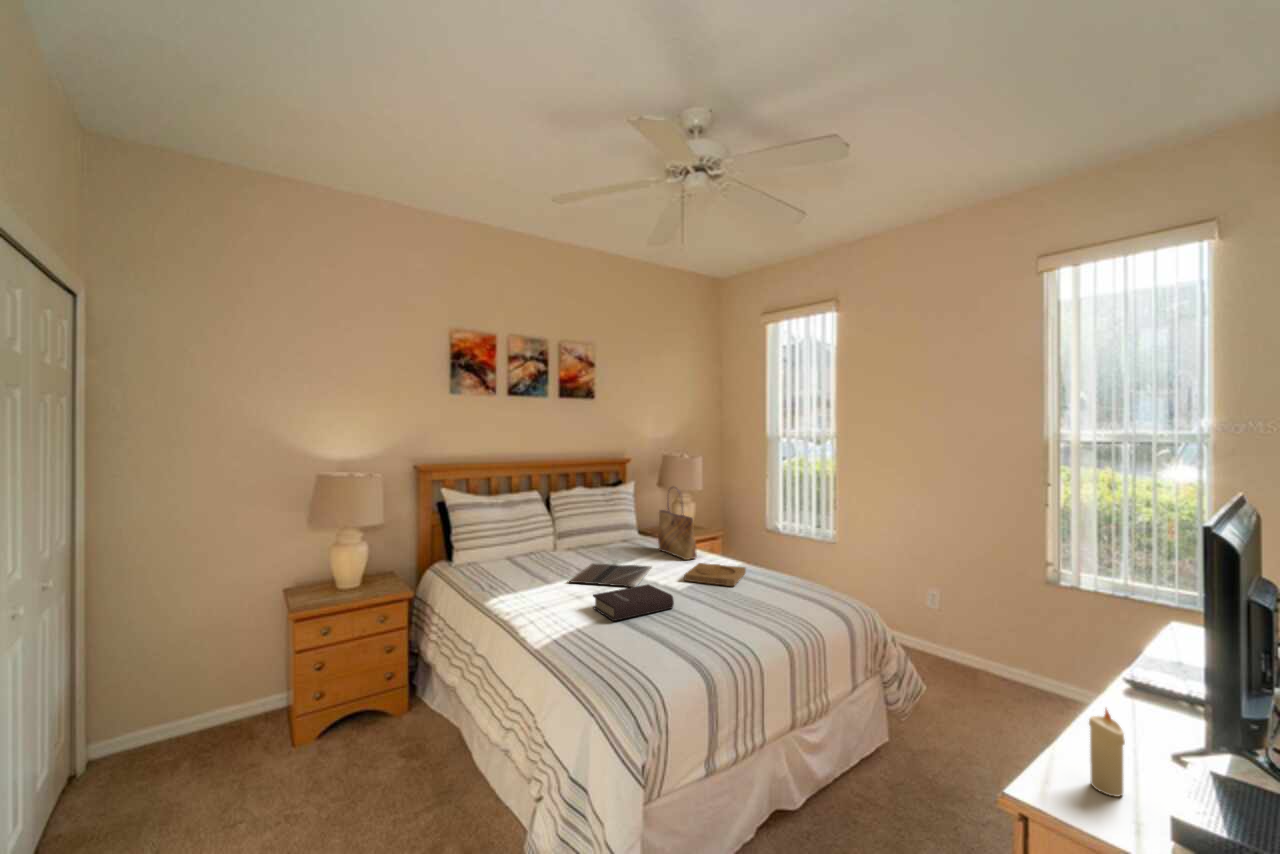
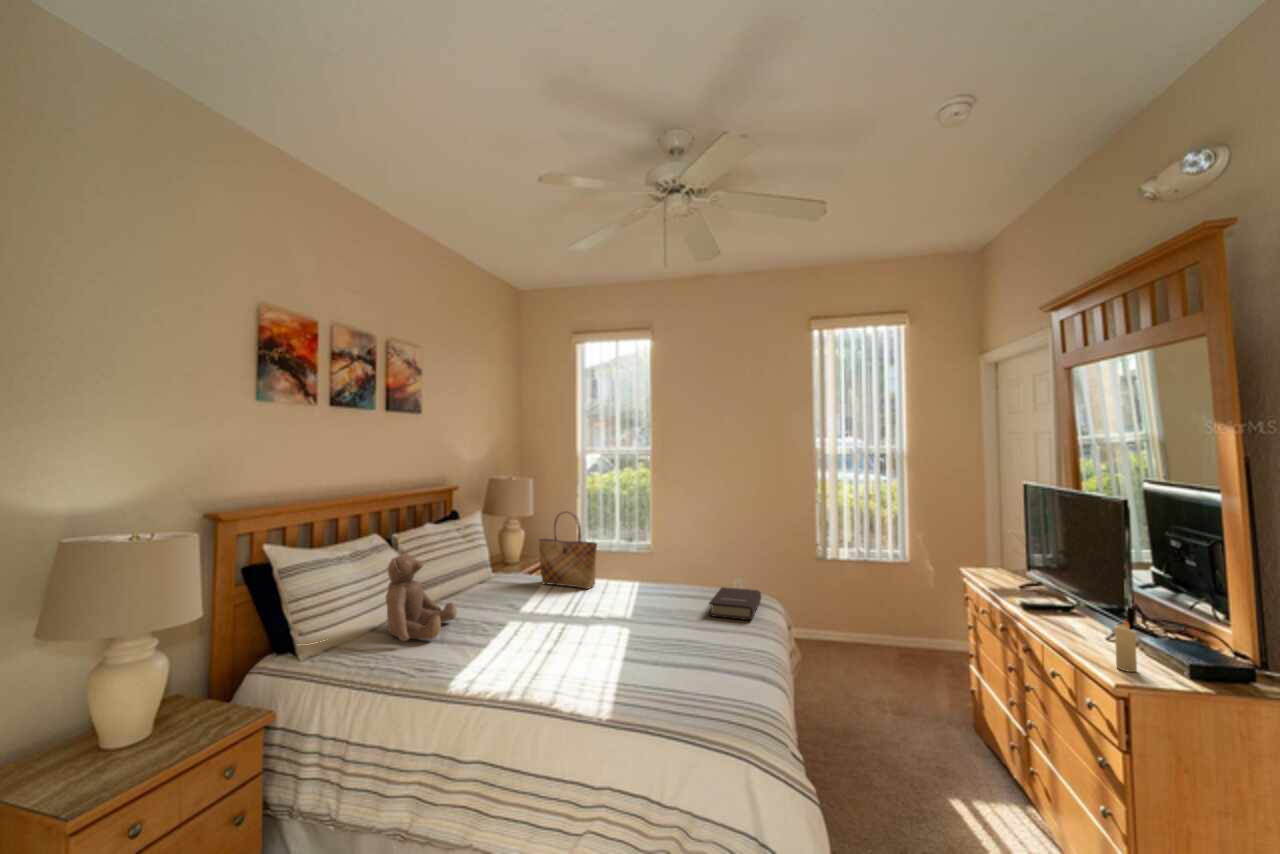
teddy bear: none [500,504,558,572] -> present [386,550,457,641]
laptop: present [569,563,652,587] -> none [498,601,593,638]
tray: present [684,563,746,586] -> none [614,585,675,609]
book: present [593,584,674,621] -> present [709,587,761,620]

